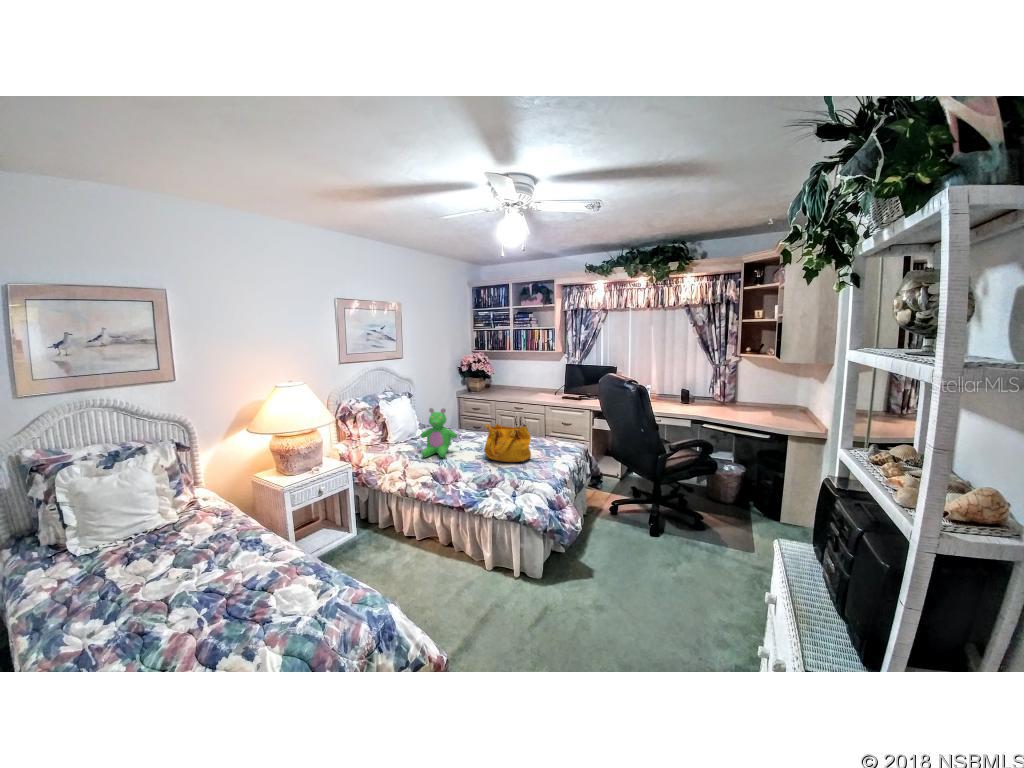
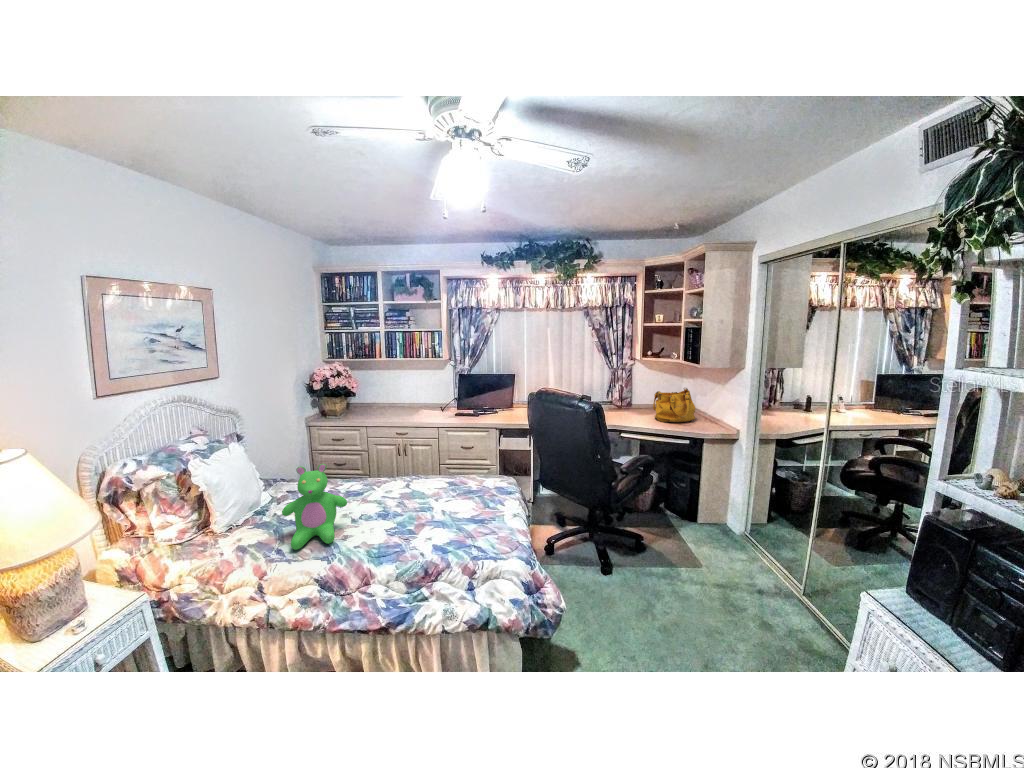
handbag: present [484,423,531,462] -> present [653,388,695,422]

